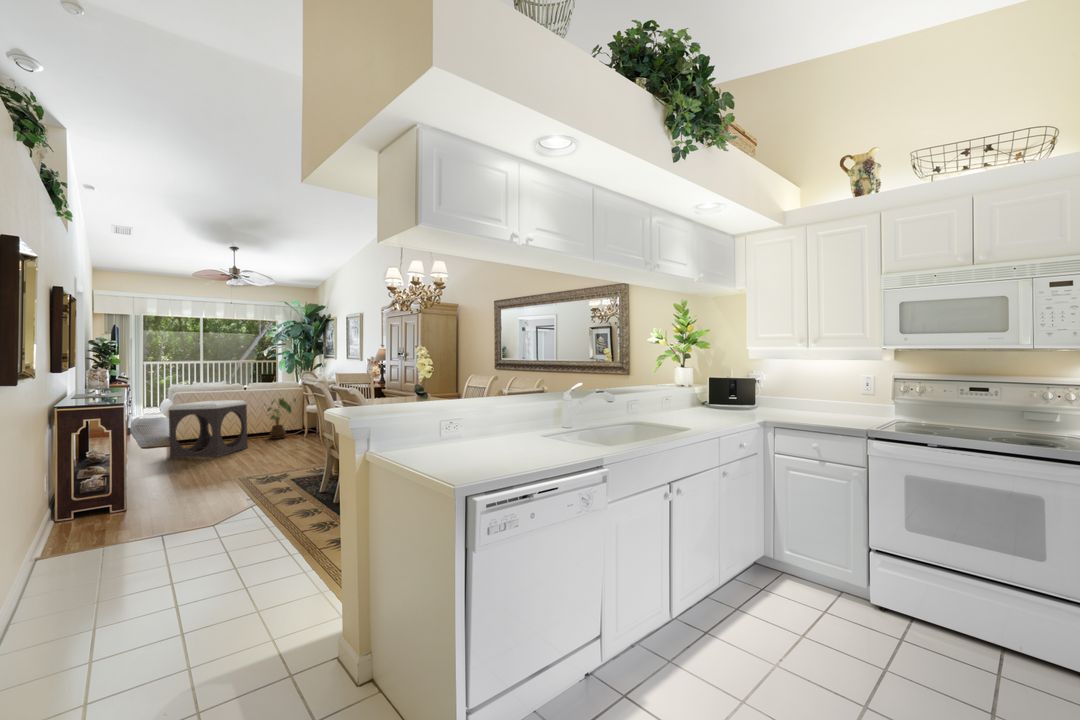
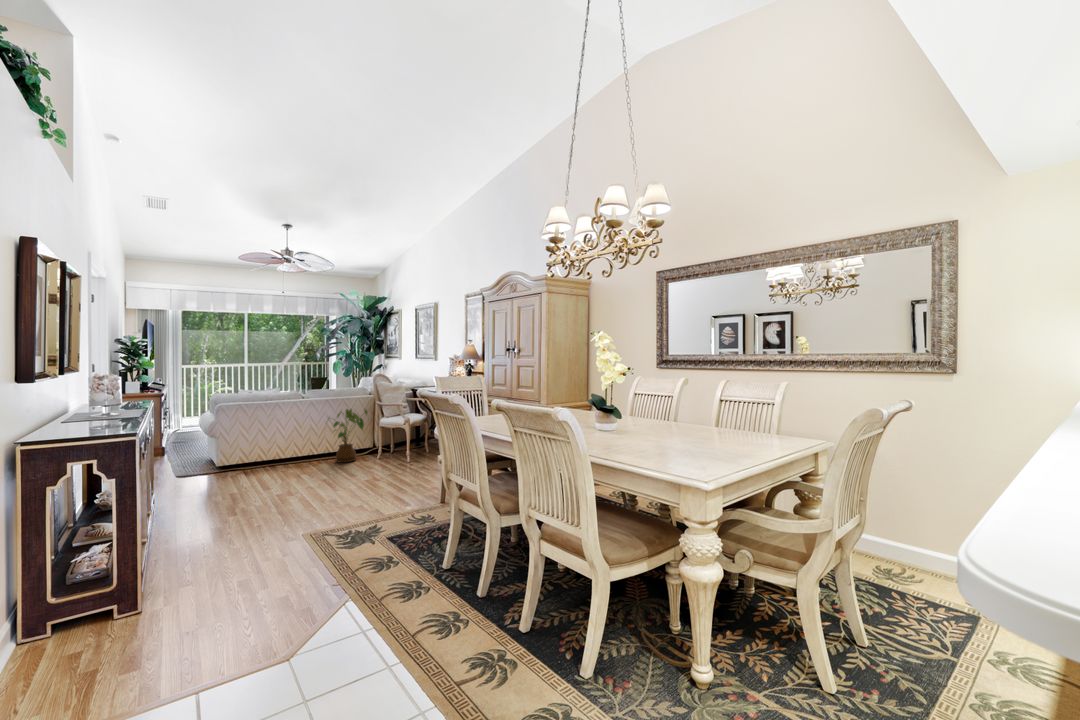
footstool: present [169,400,248,458] -> none [211,414,312,494]

